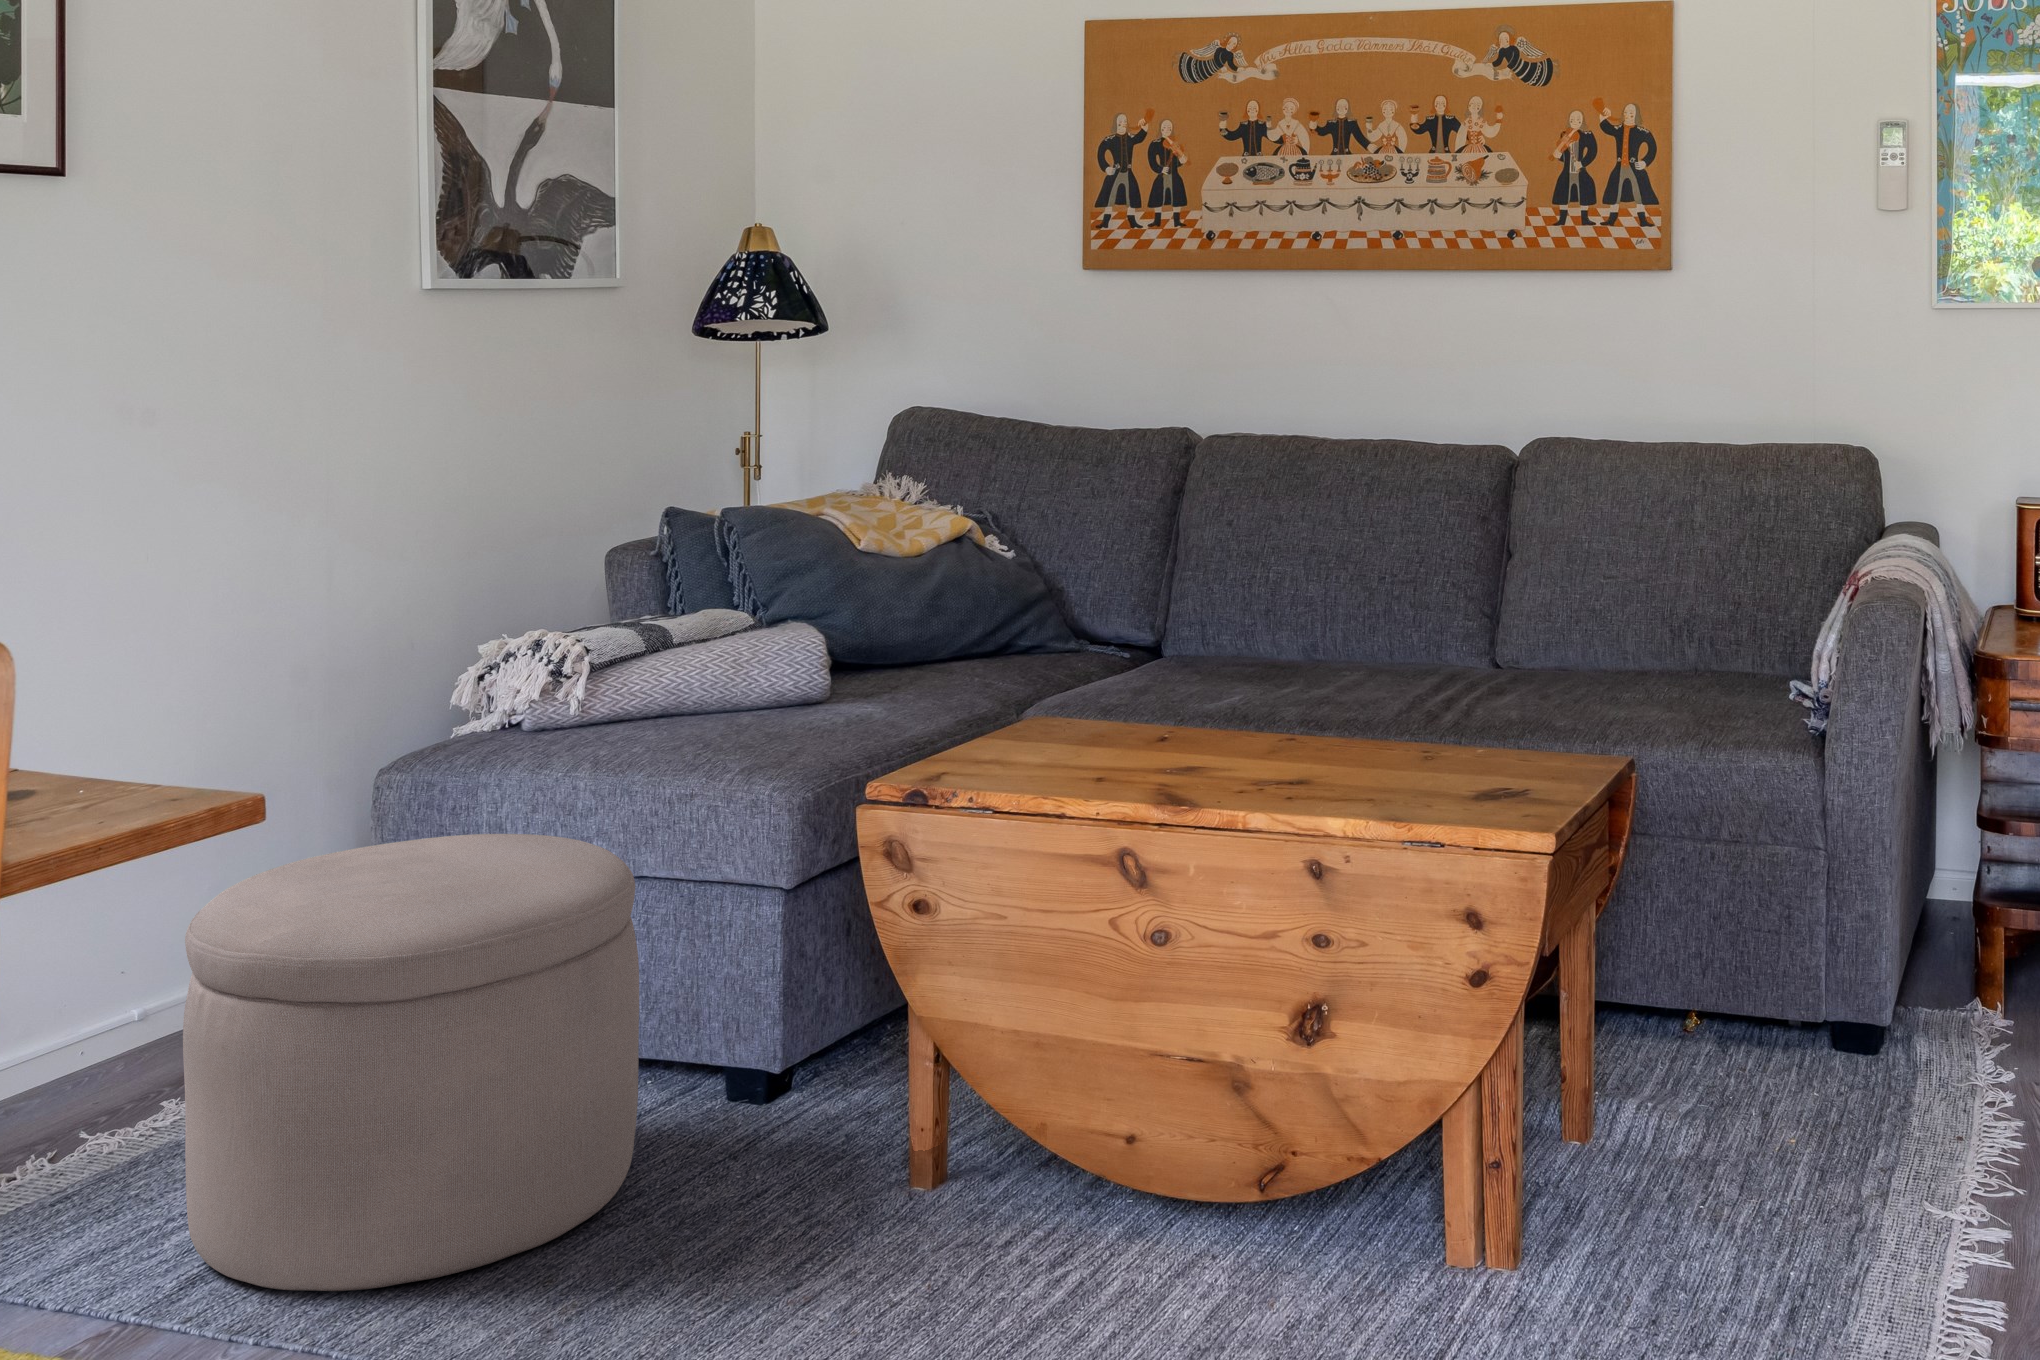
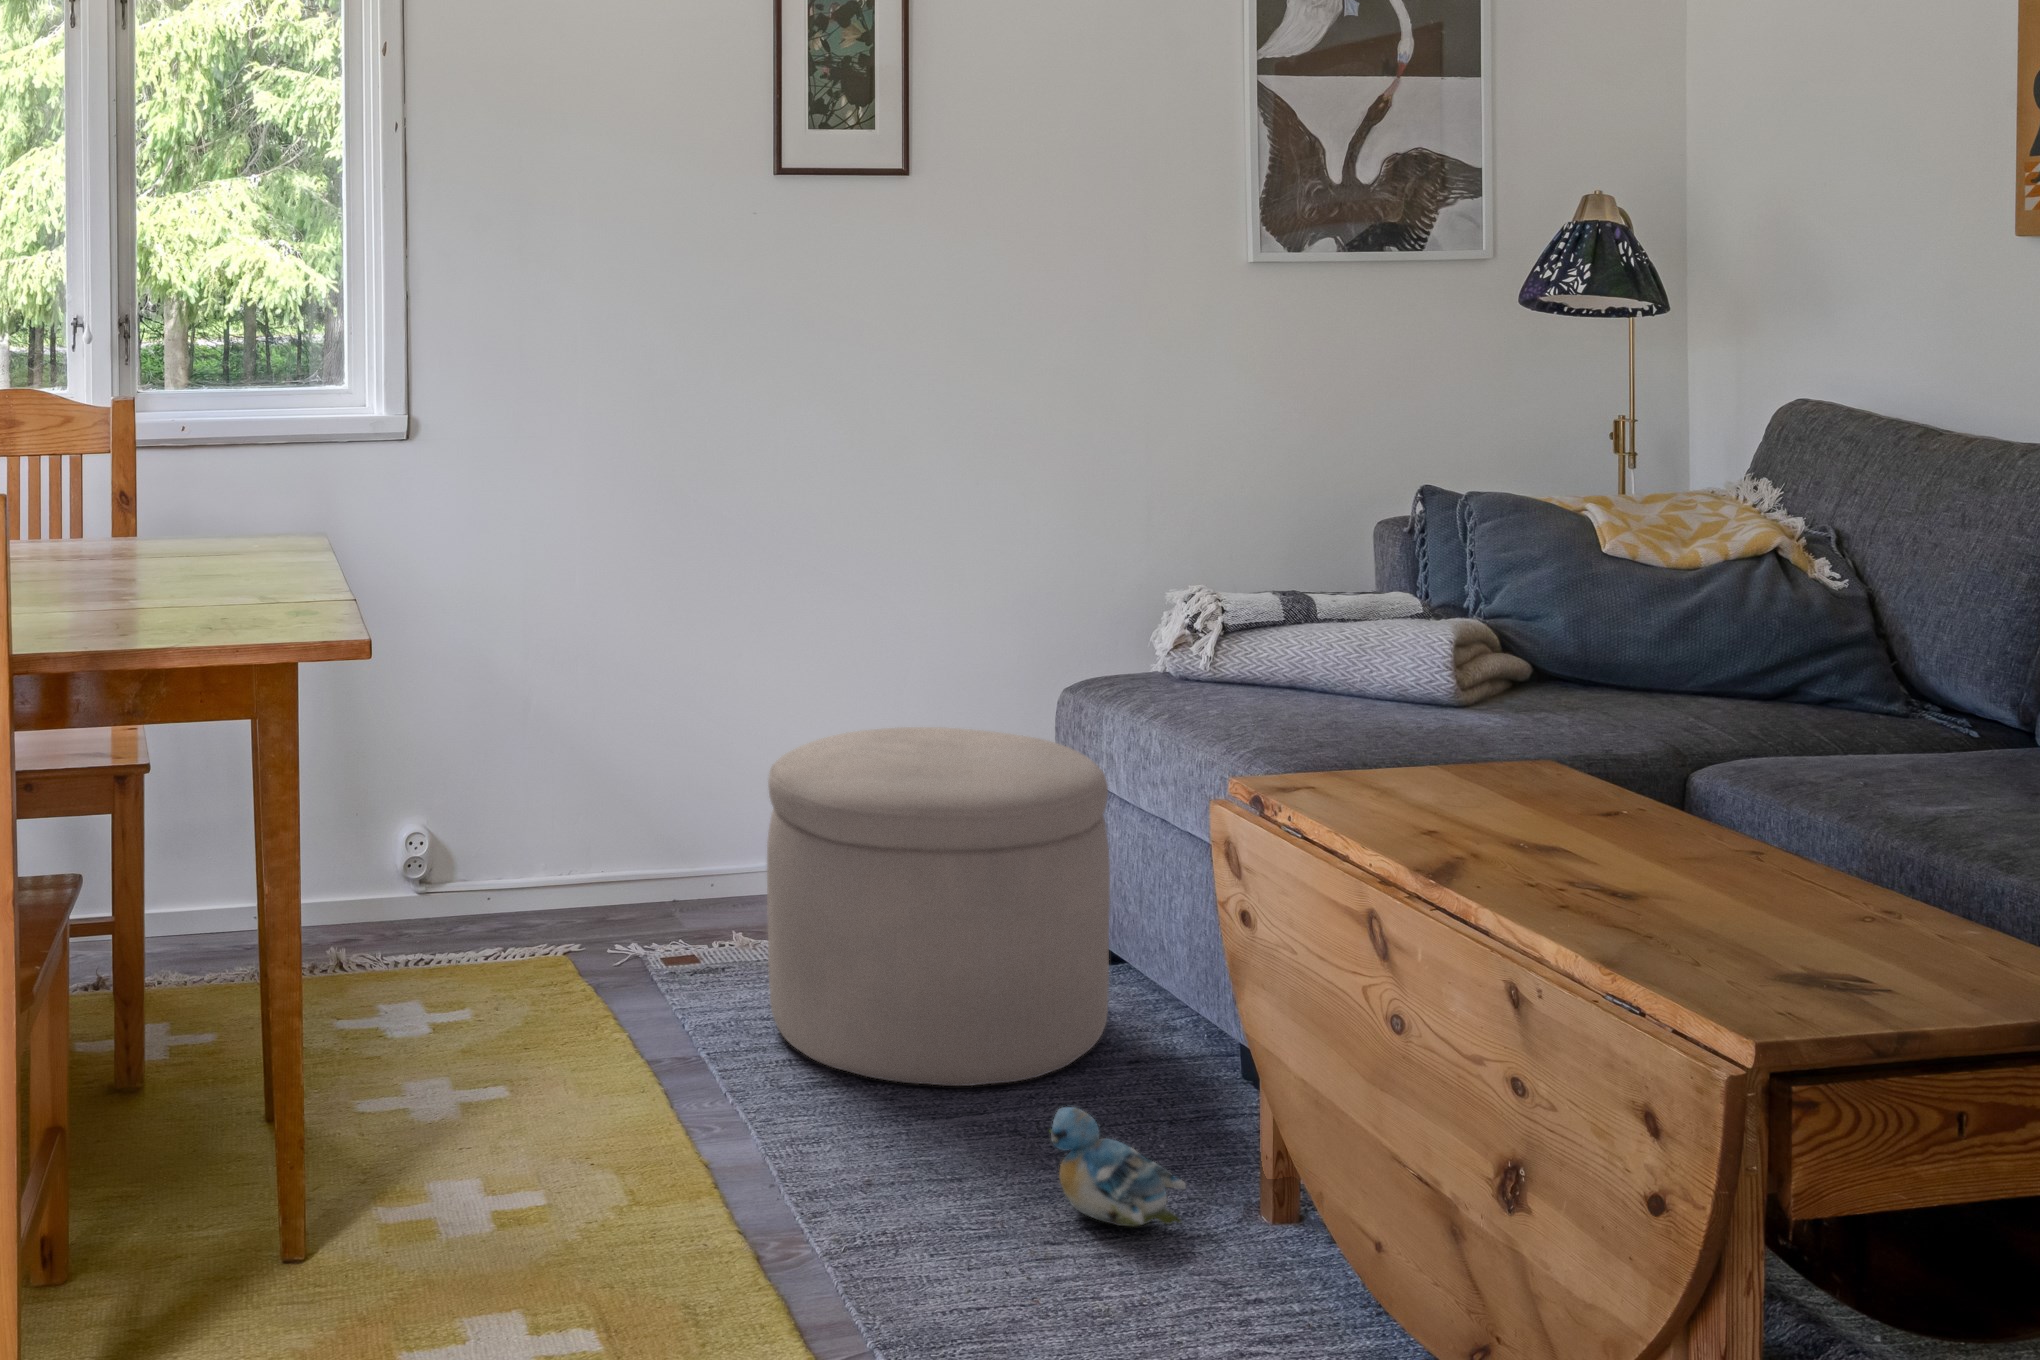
plush toy: none [810,1176,966,1282] -> present [1050,1107,1186,1226]

